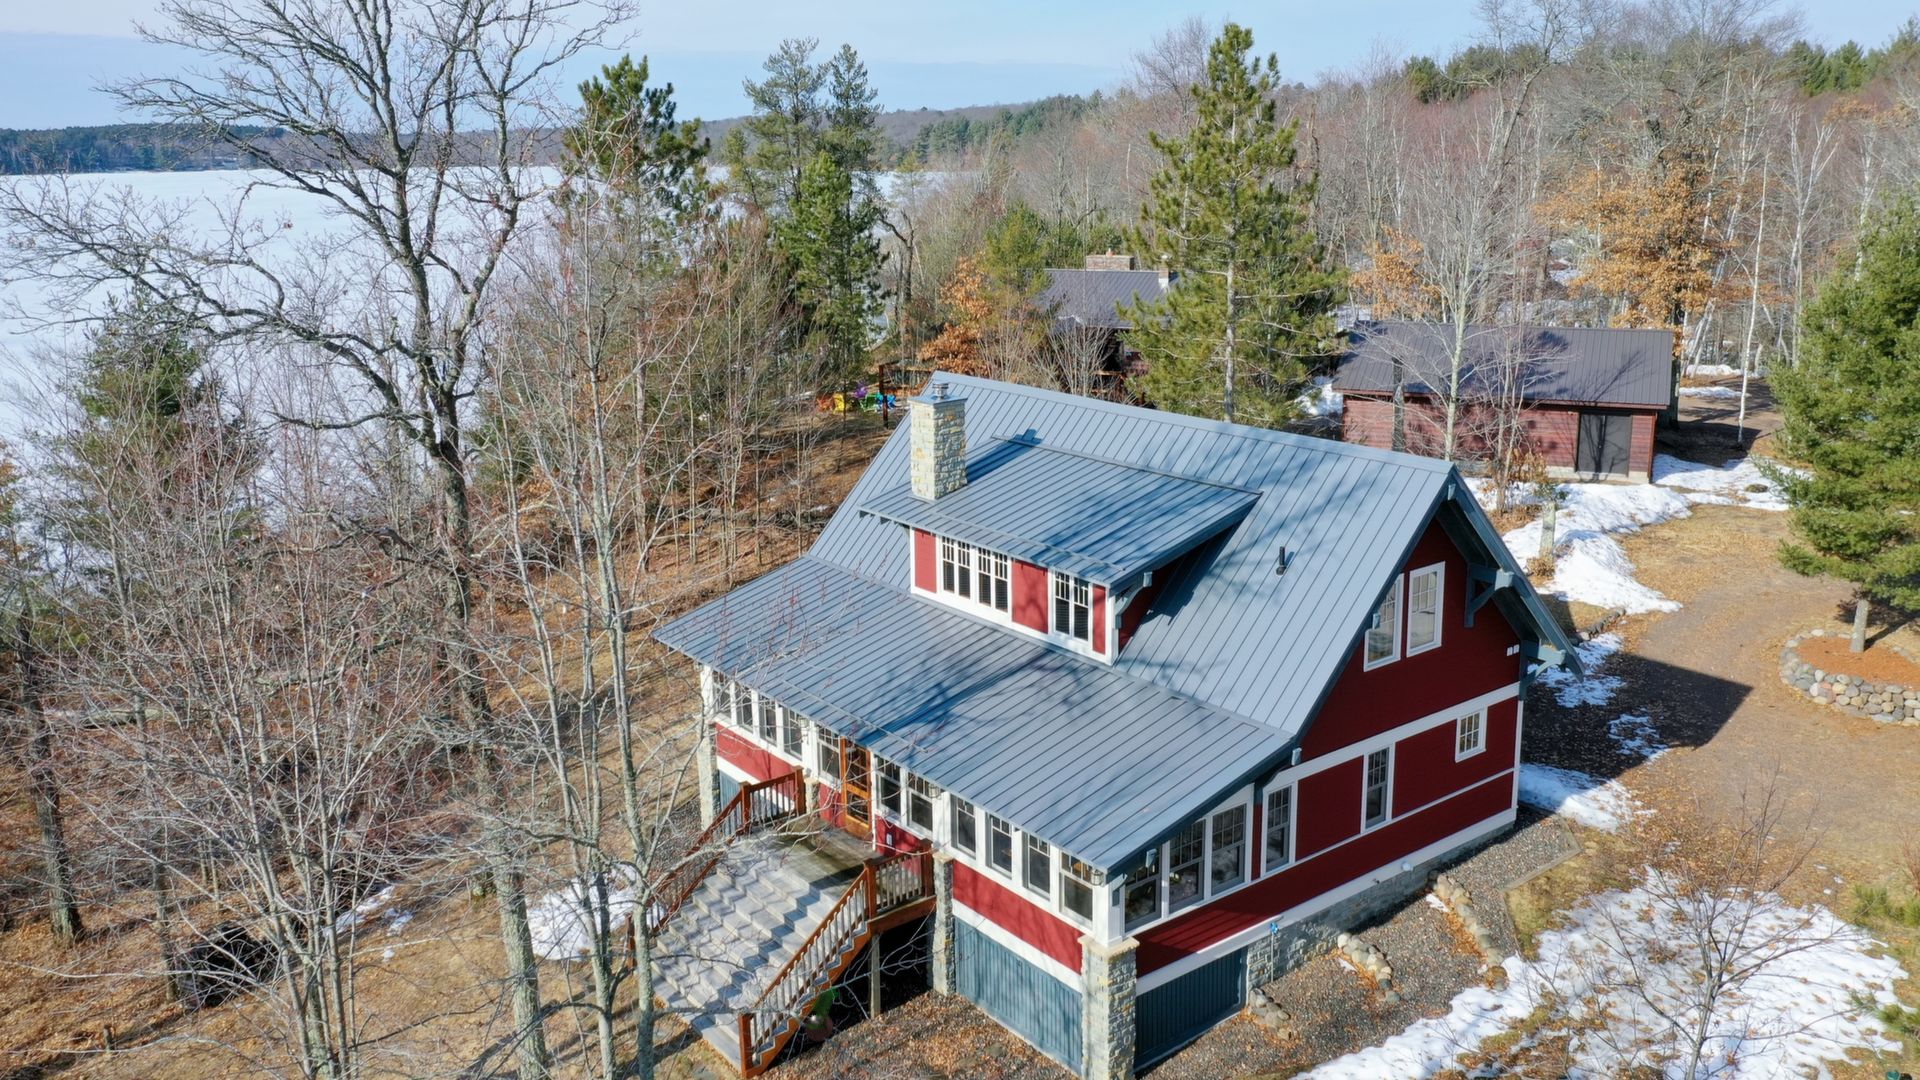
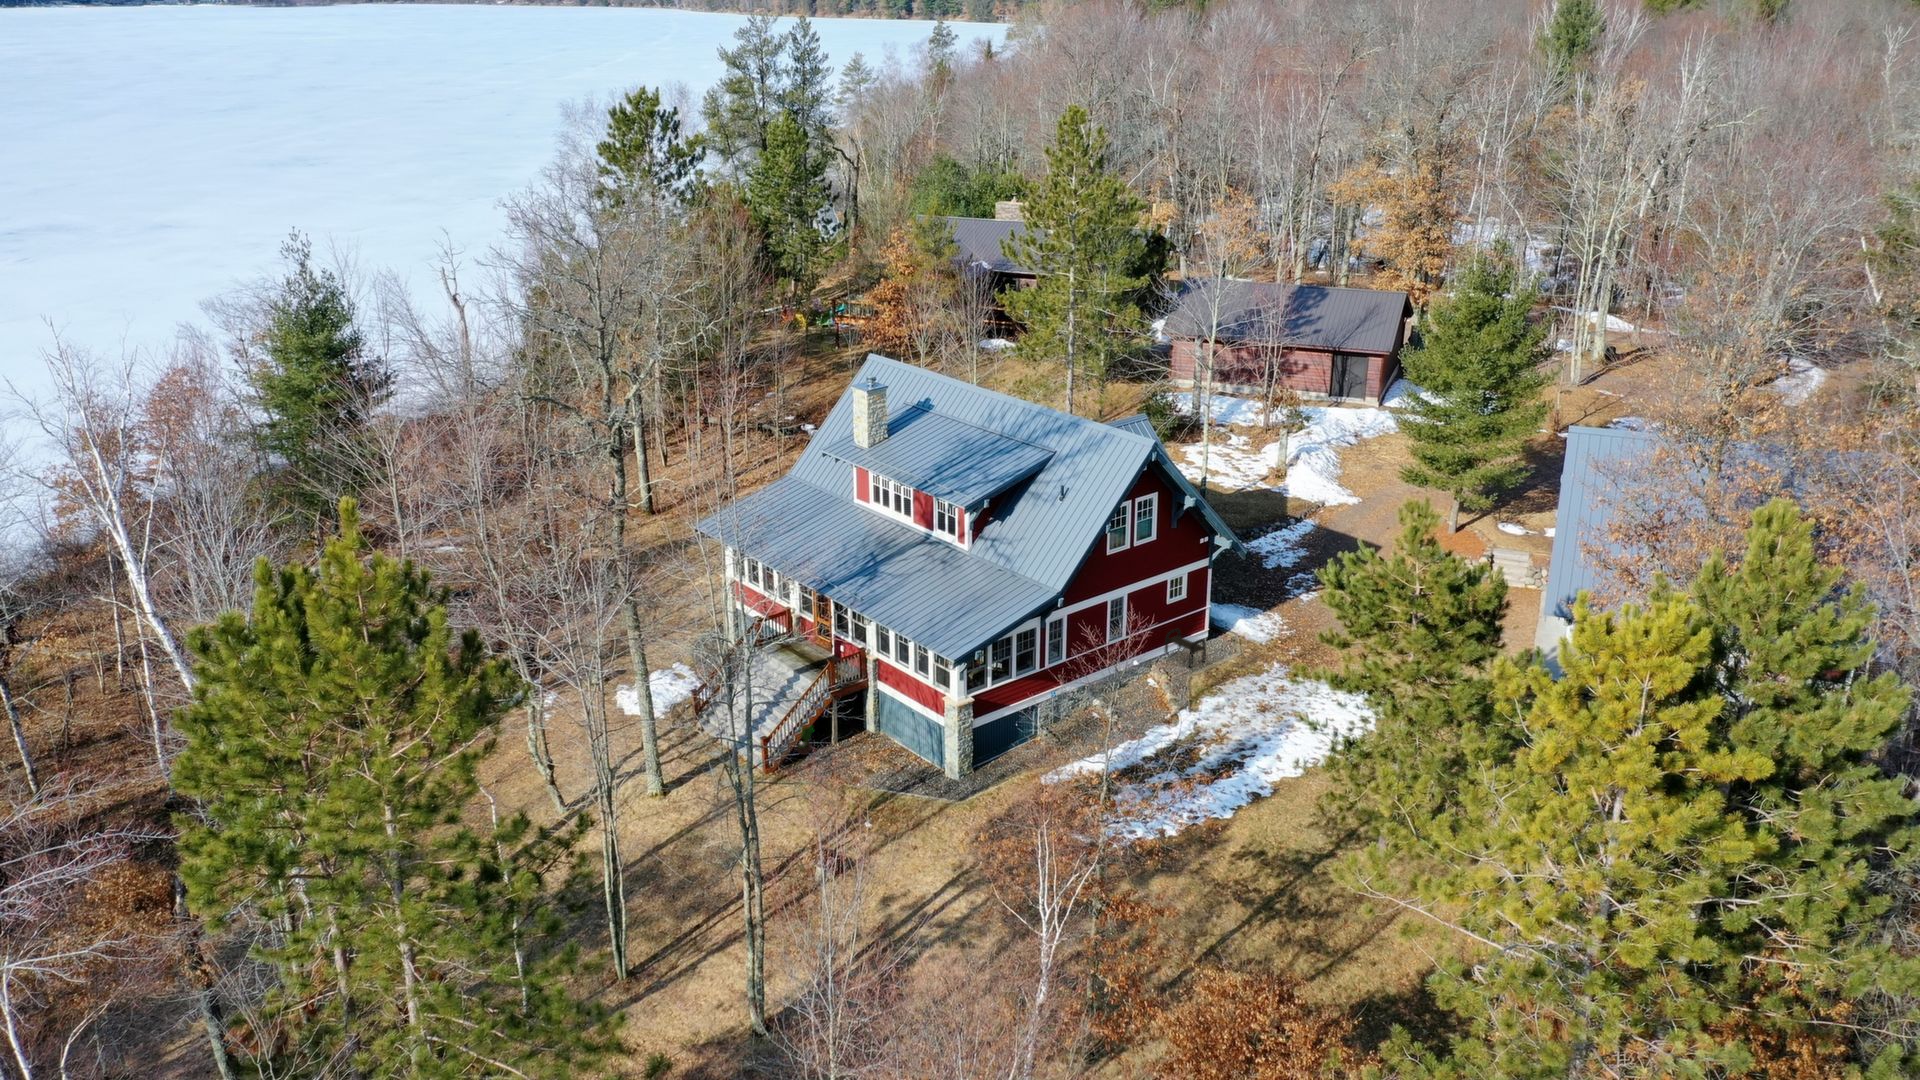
bench: none [1449,805,1527,876] -> present [1164,629,1206,667]

